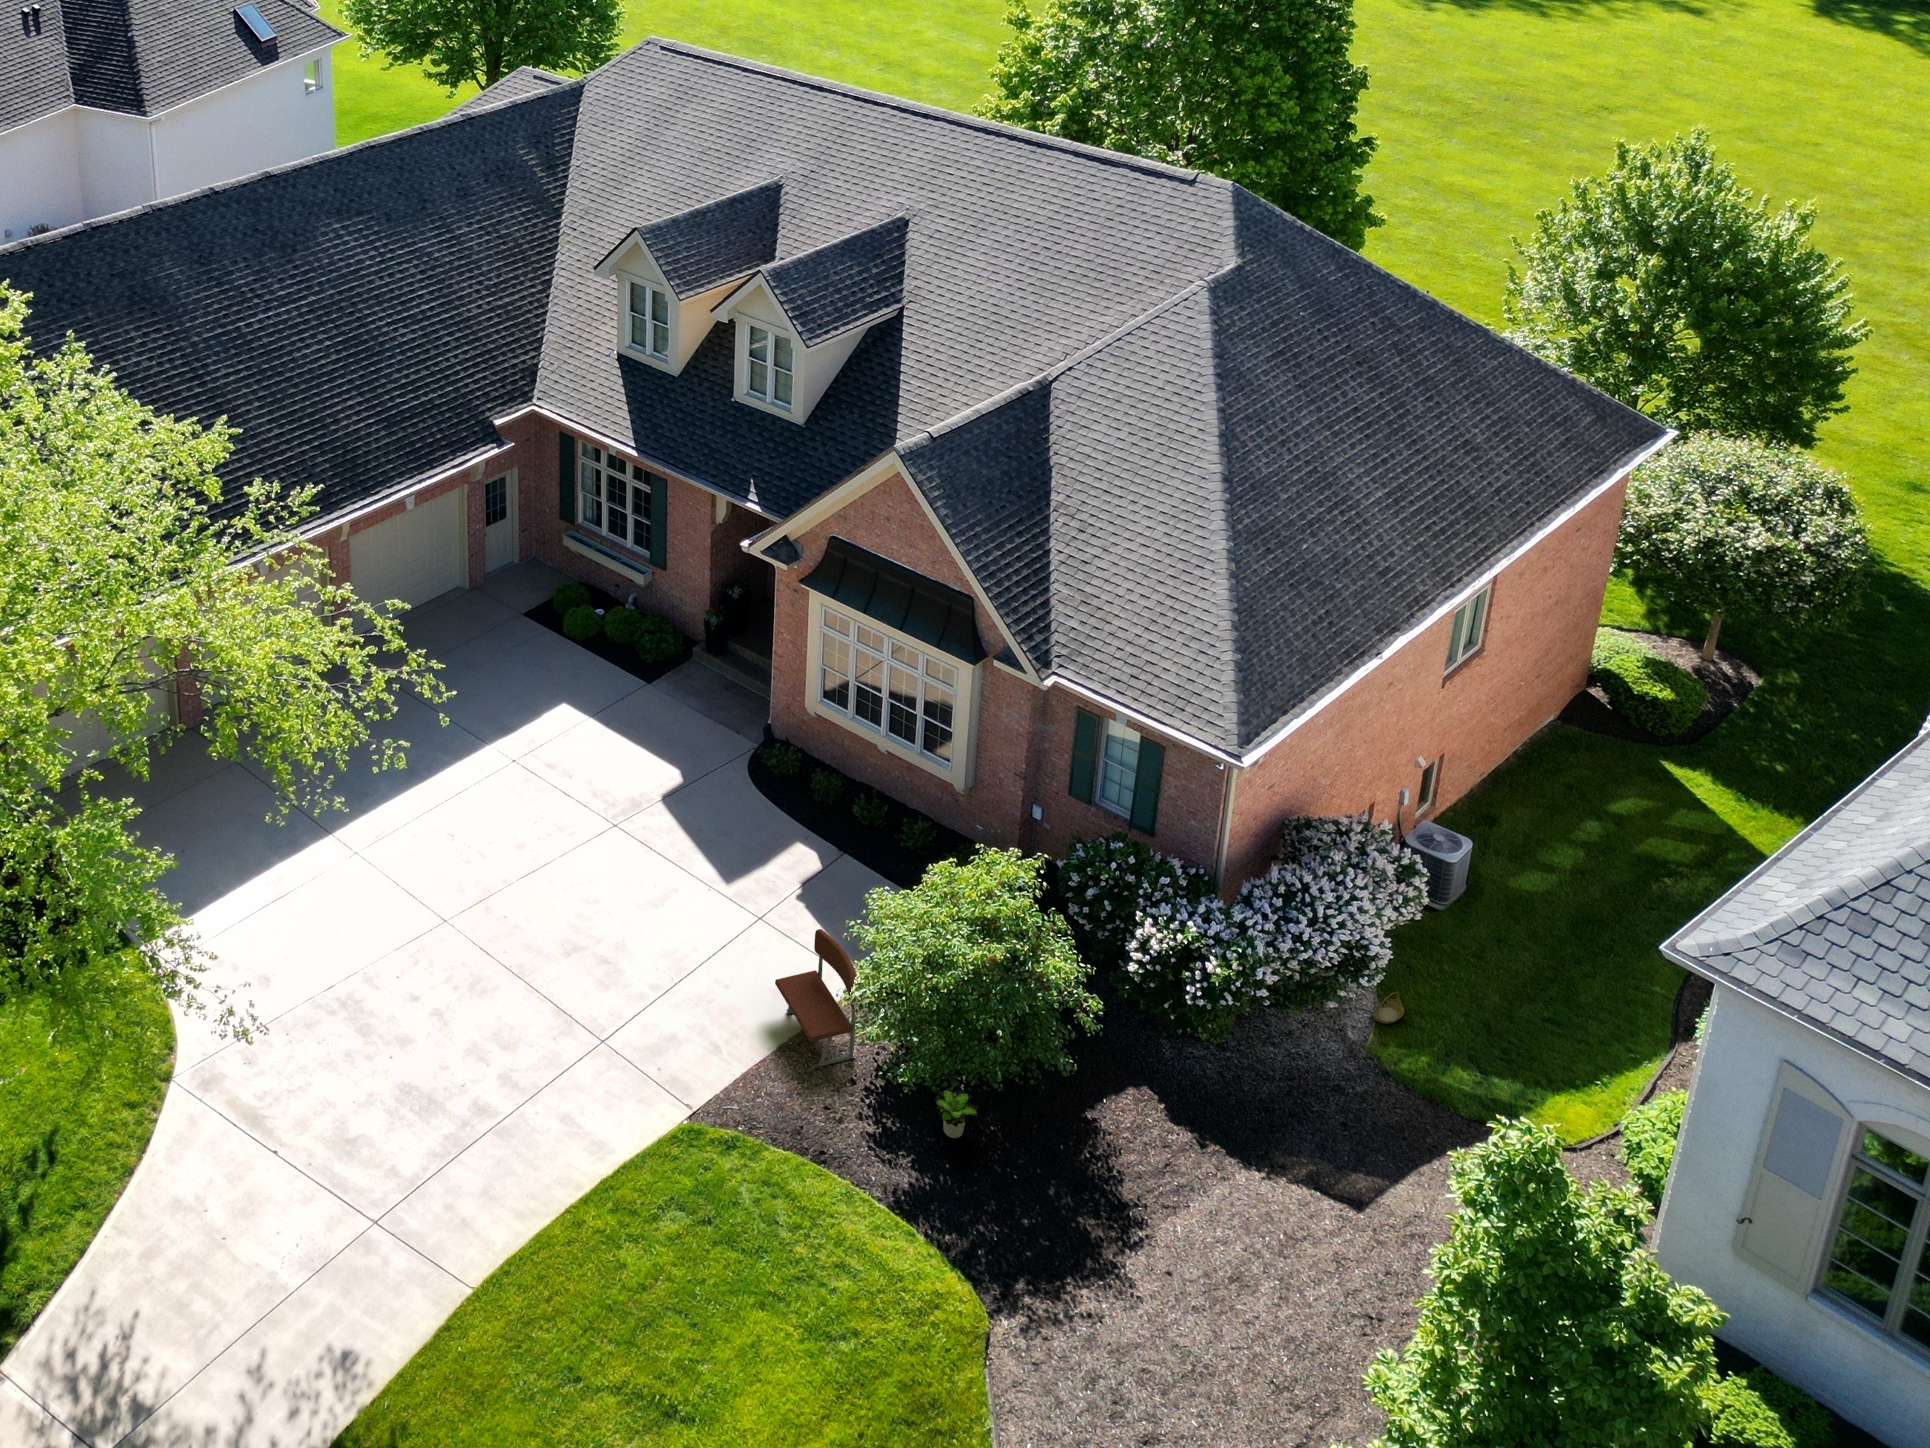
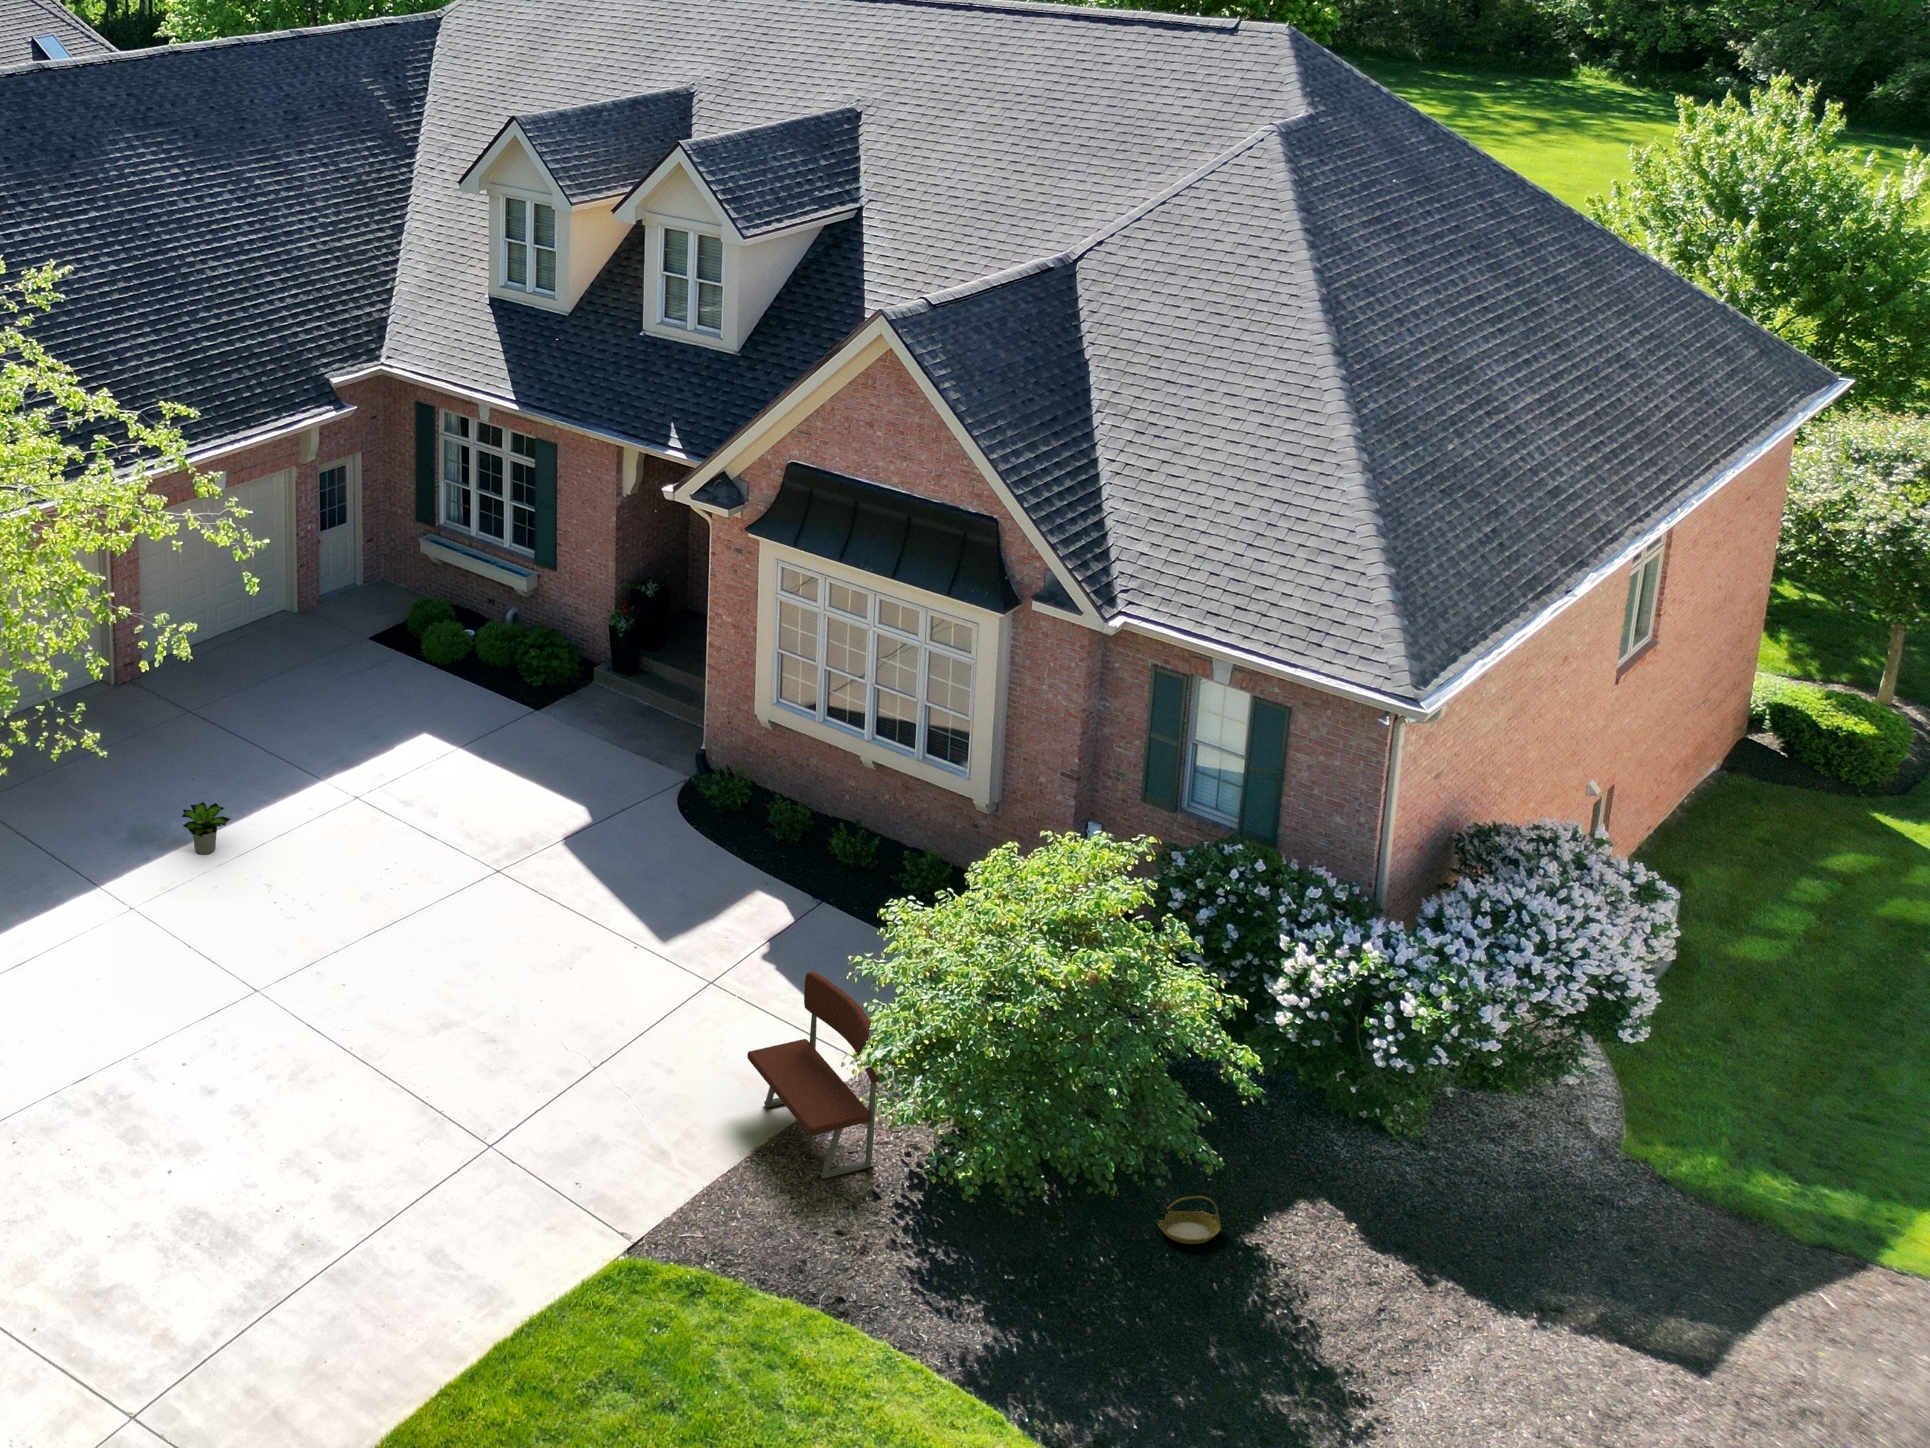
basket: present [1372,992,1404,1024] -> present [1157,1196,1221,1244]
potted plant: present [935,1088,978,1138] -> present [182,802,230,854]

